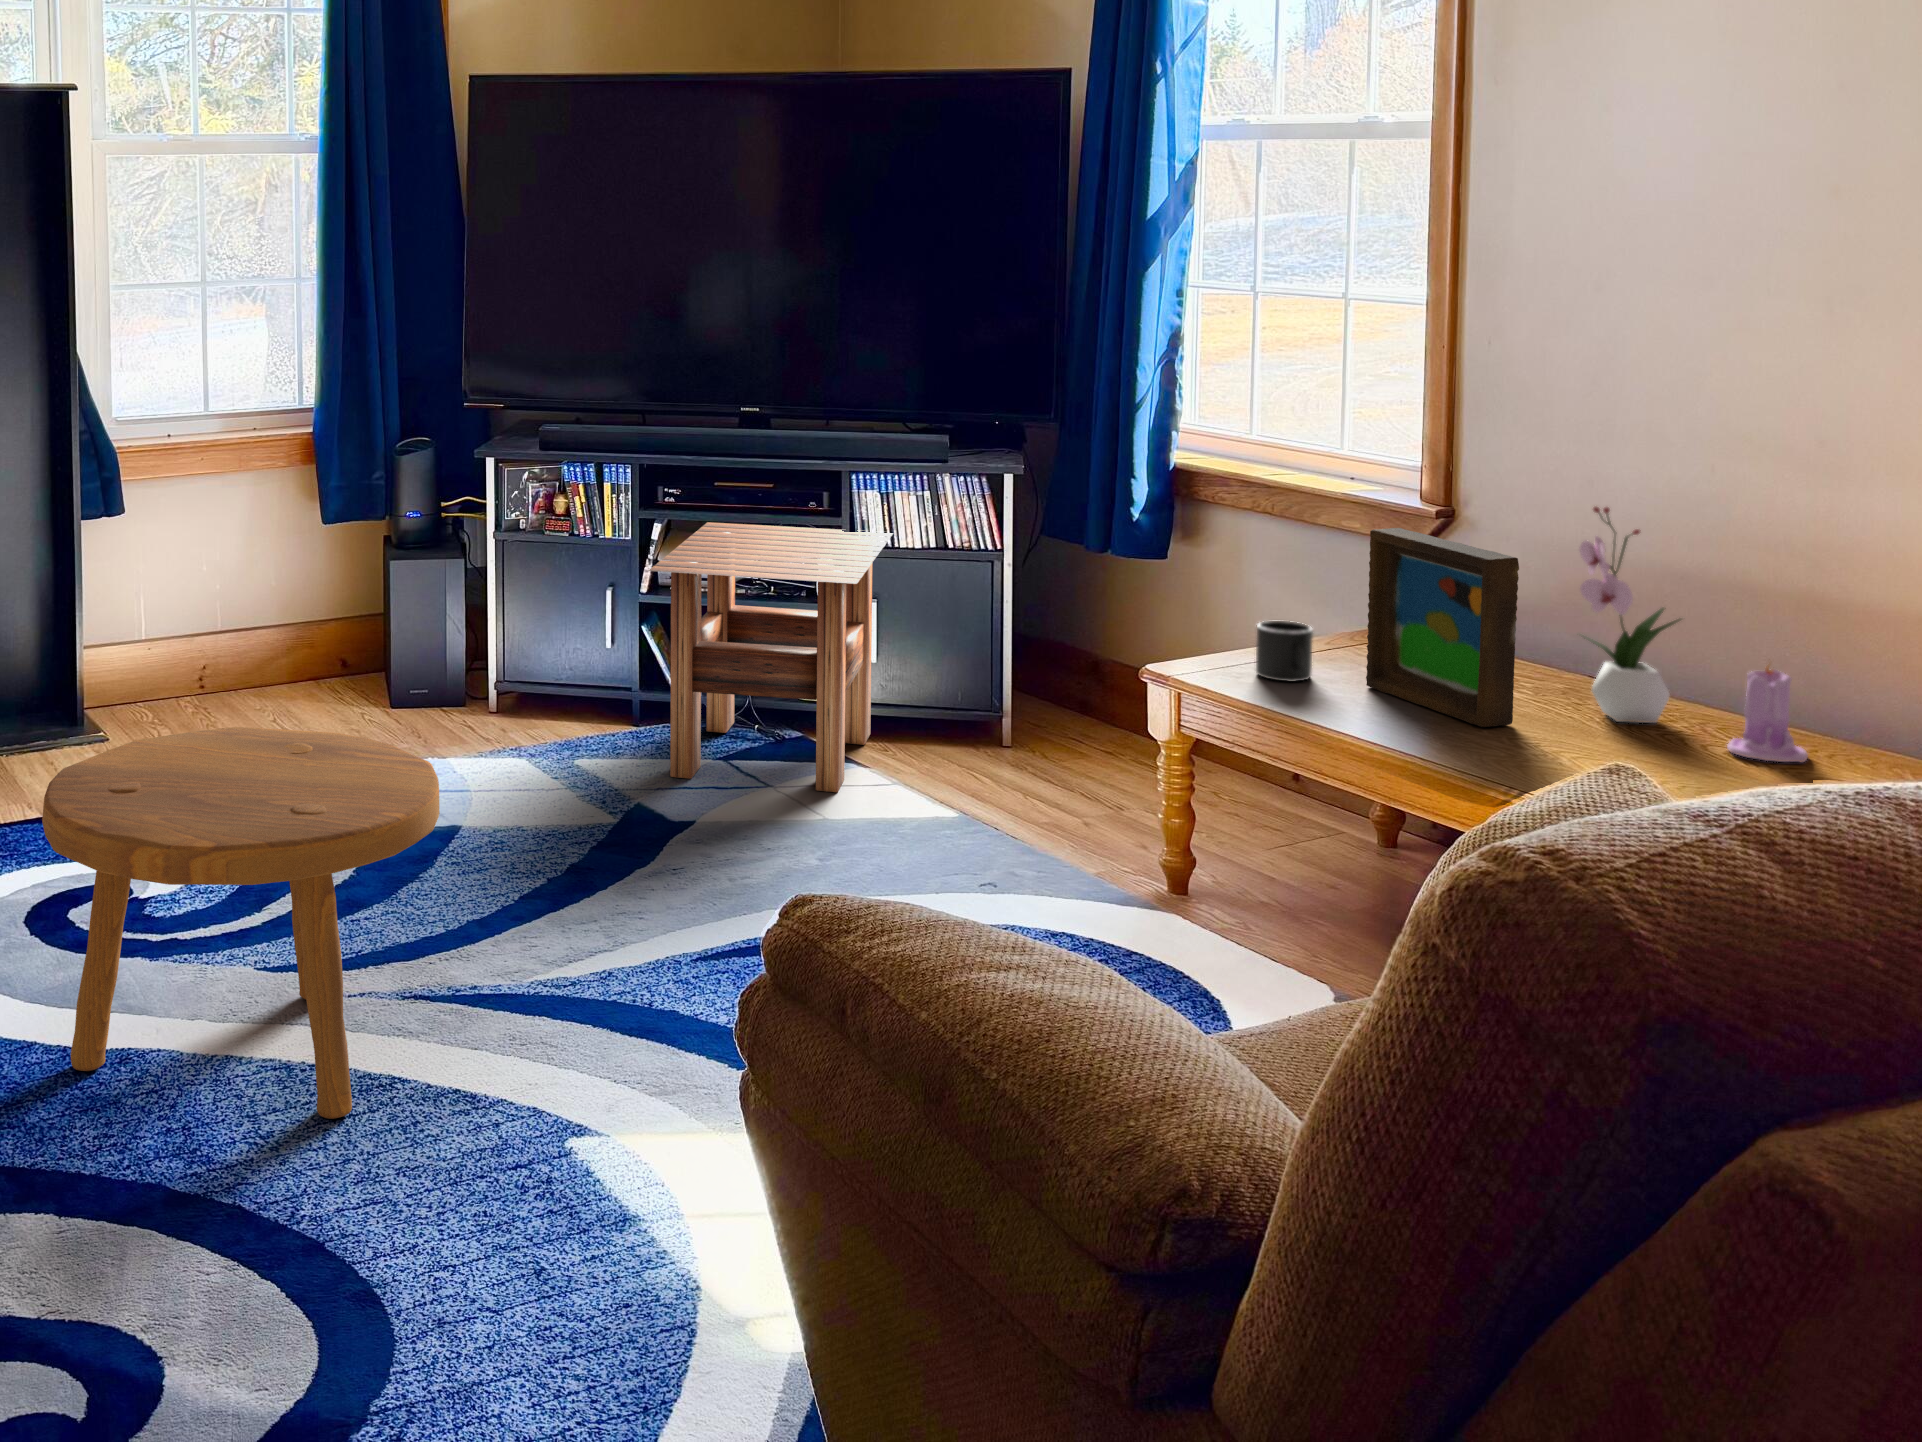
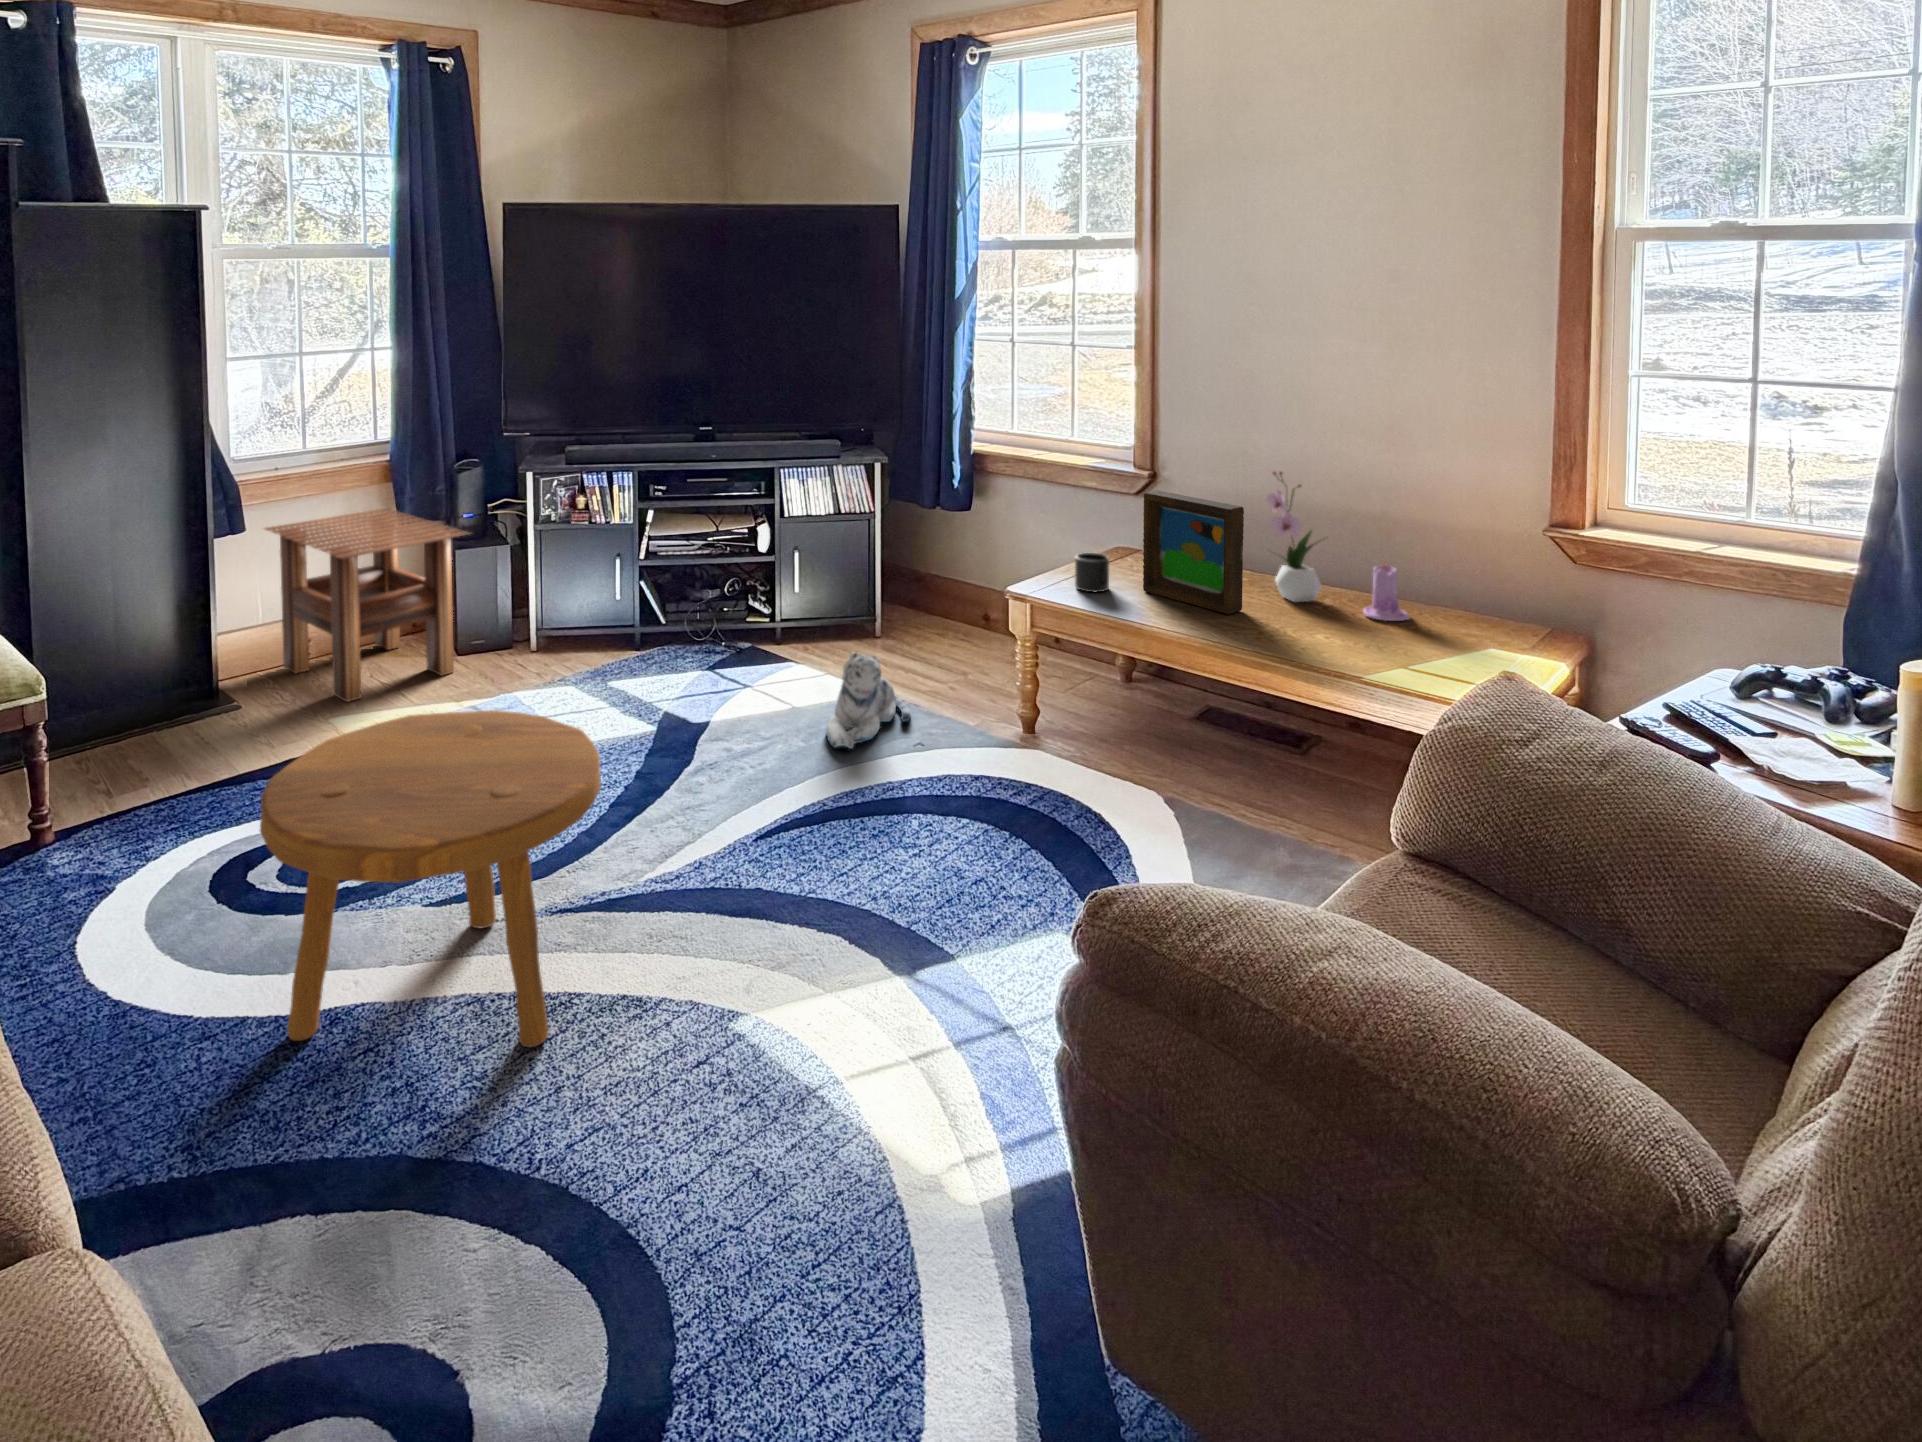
side table: present [649,522,893,792] -> present [265,508,470,702]
plush toy: none [853,741,998,878] -> present [826,653,911,749]

